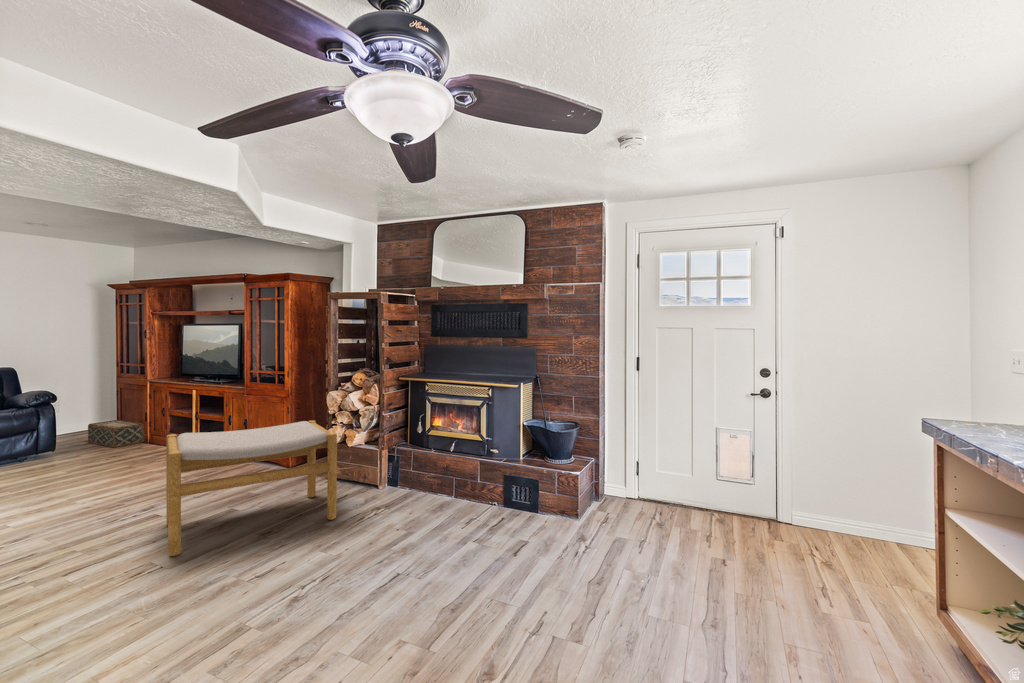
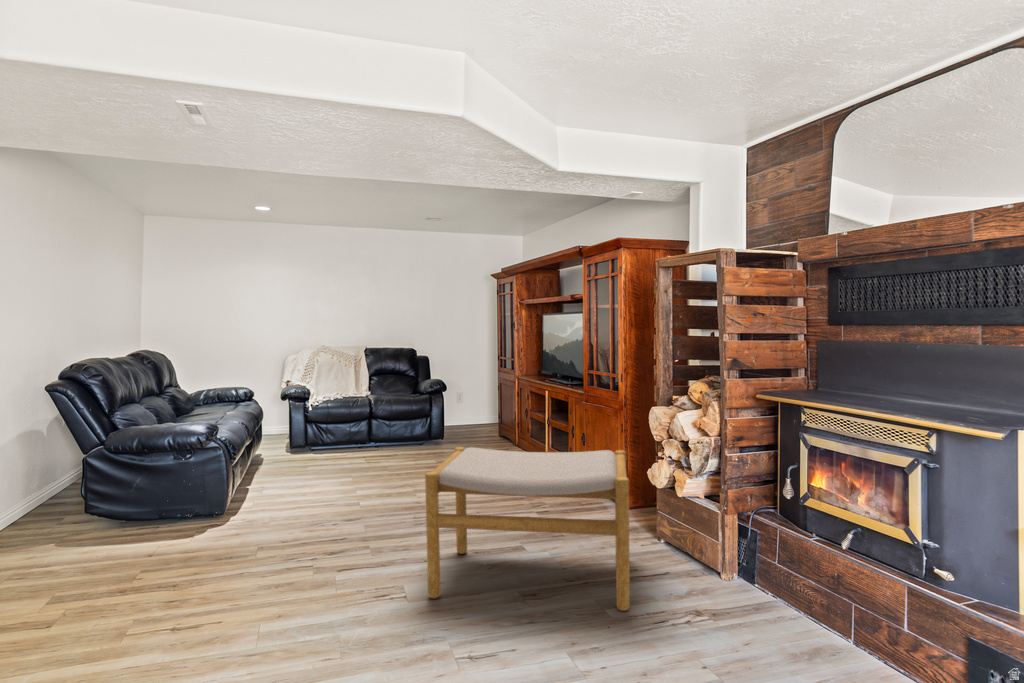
woven basket: present [88,420,144,447] -> none [474,416,513,445]

